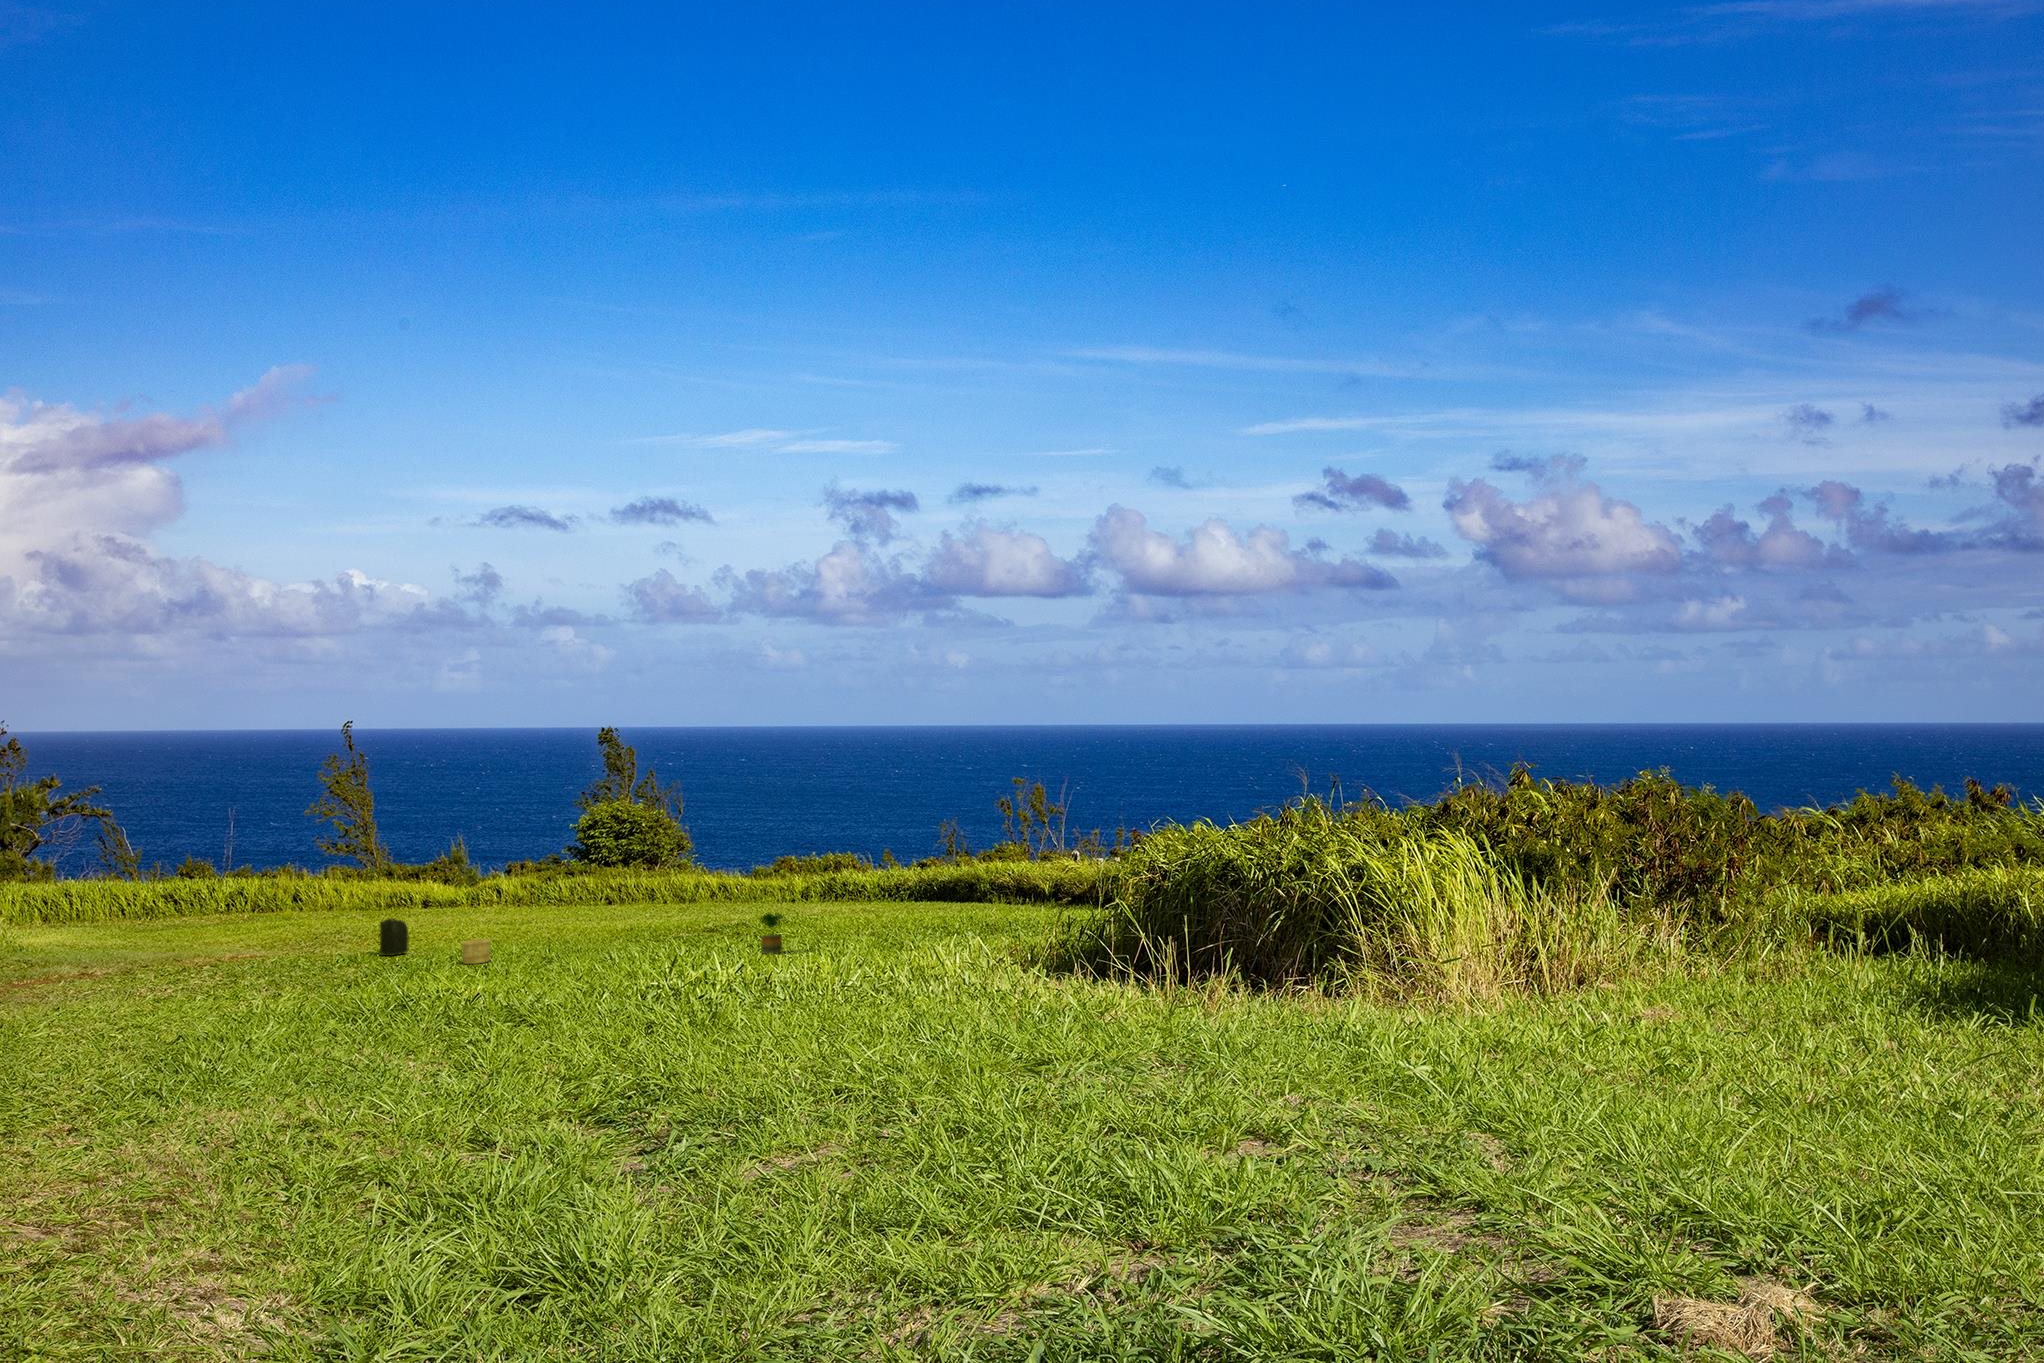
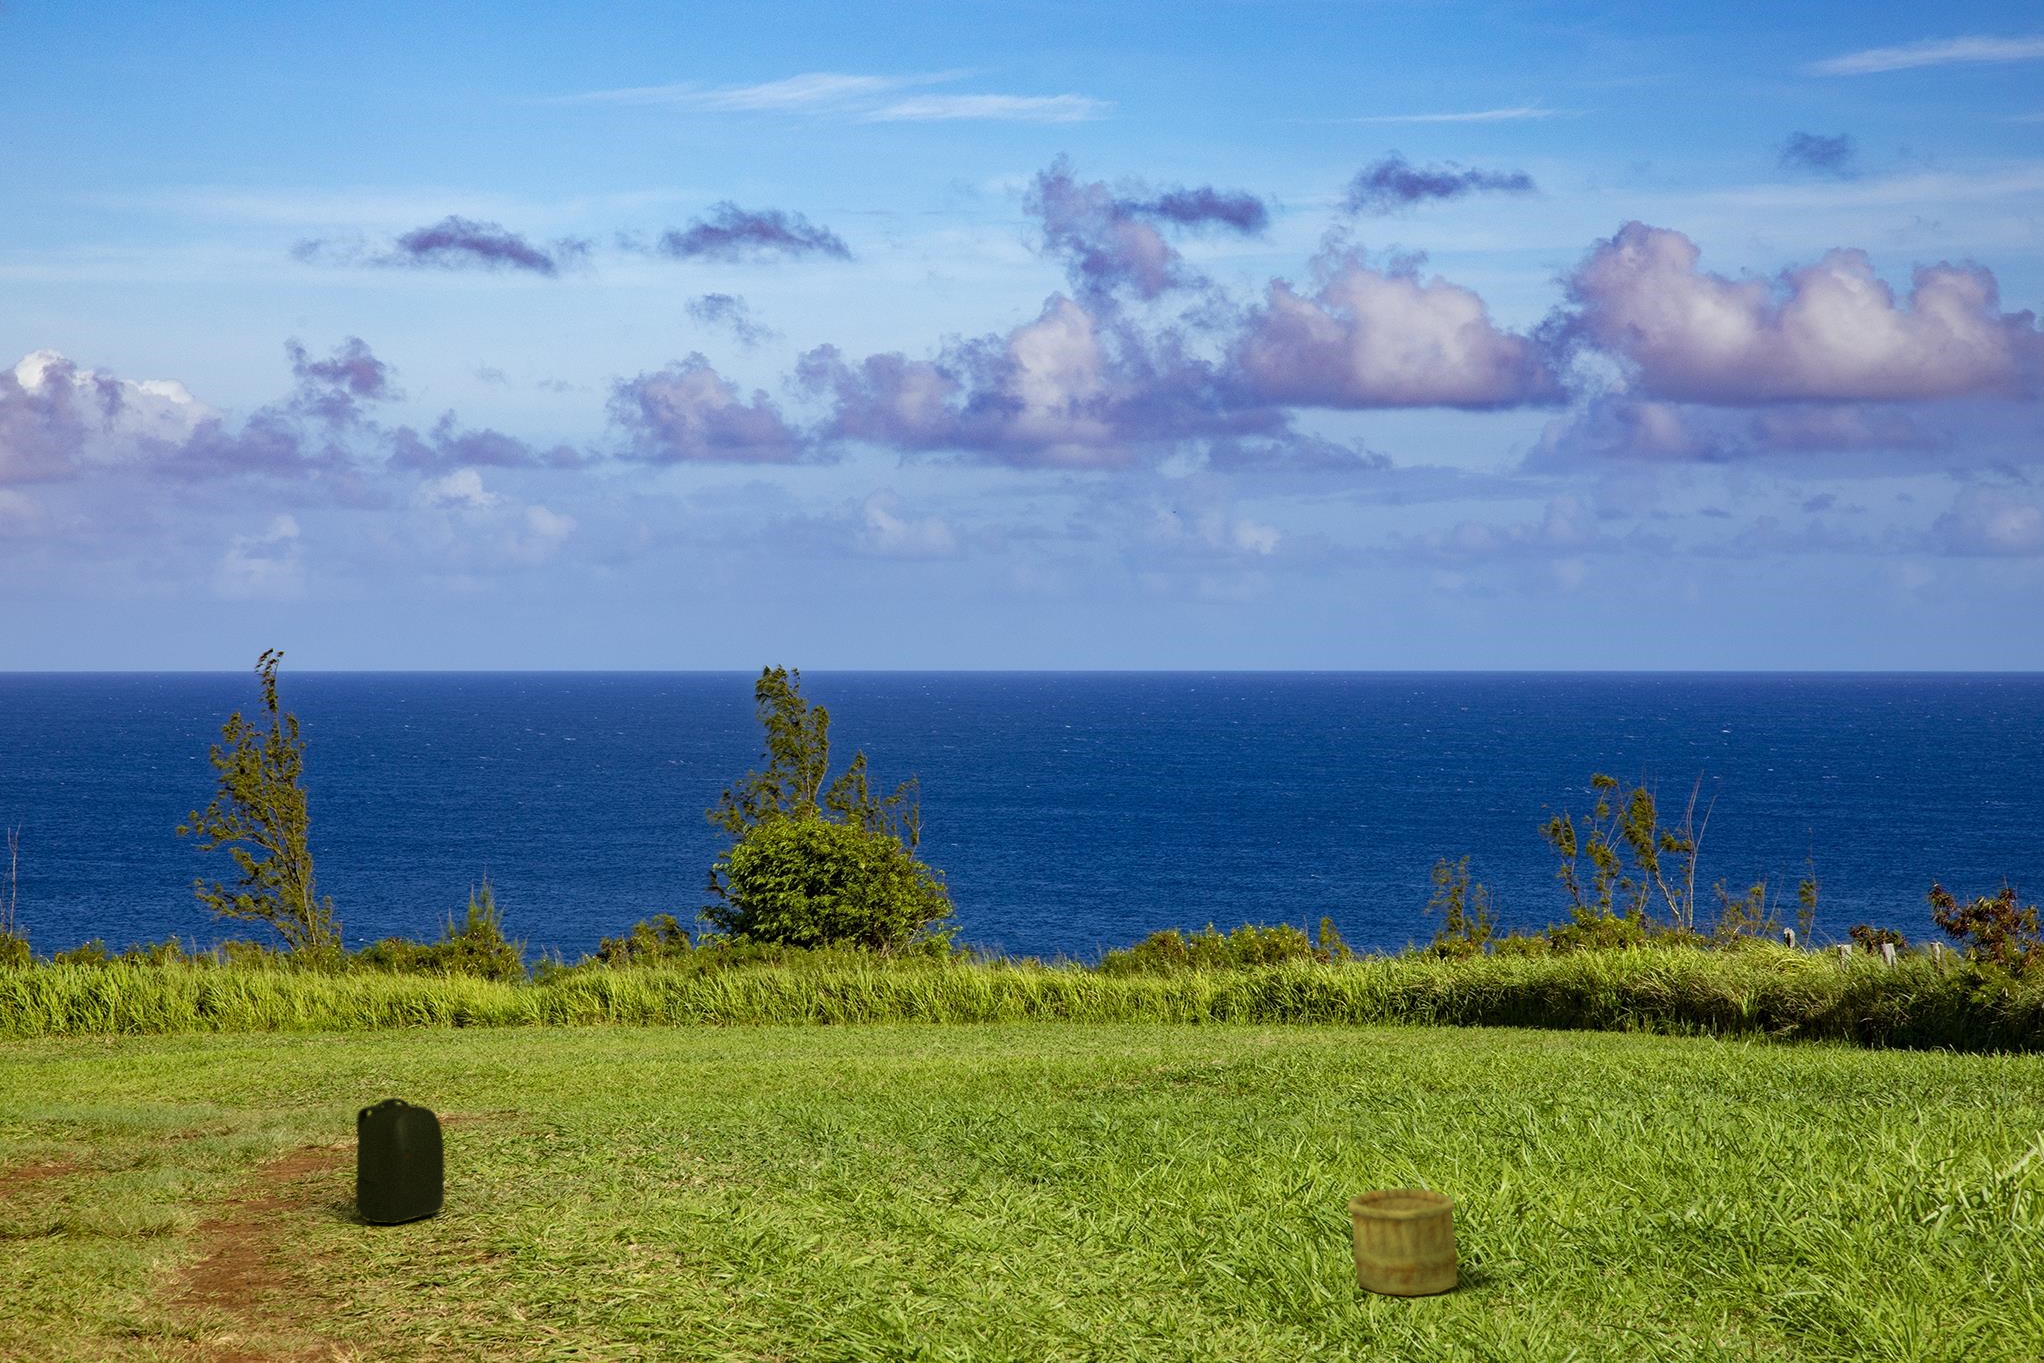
potted tree: present [760,913,785,954] -> none [1741,1116,1854,1287]
wooden bucket: present [461,939,491,964] -> present [1348,1188,1457,1296]

